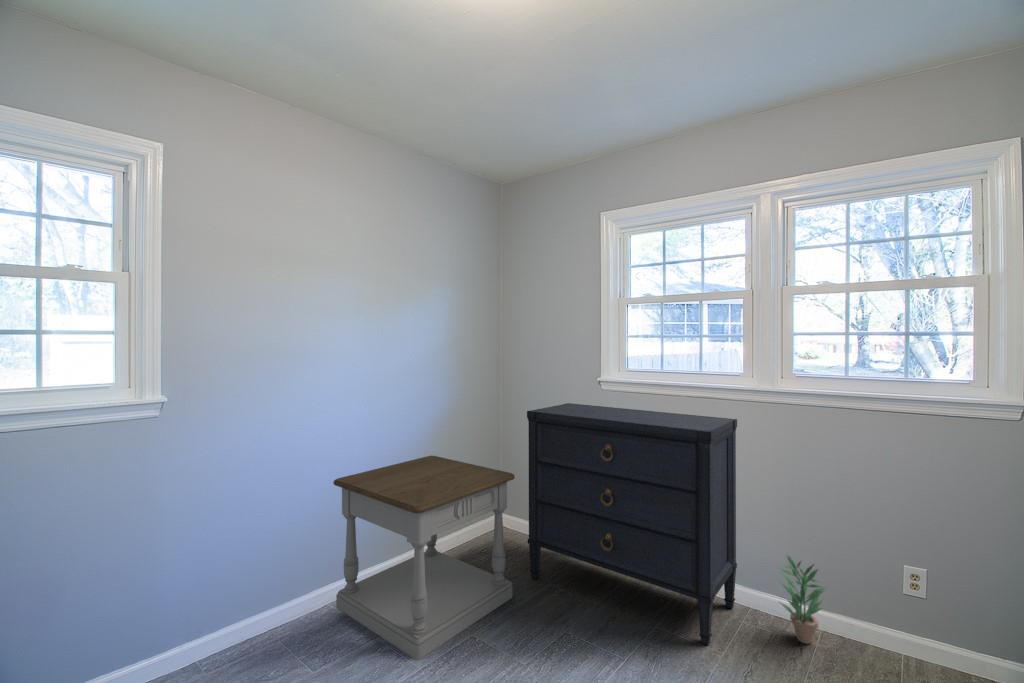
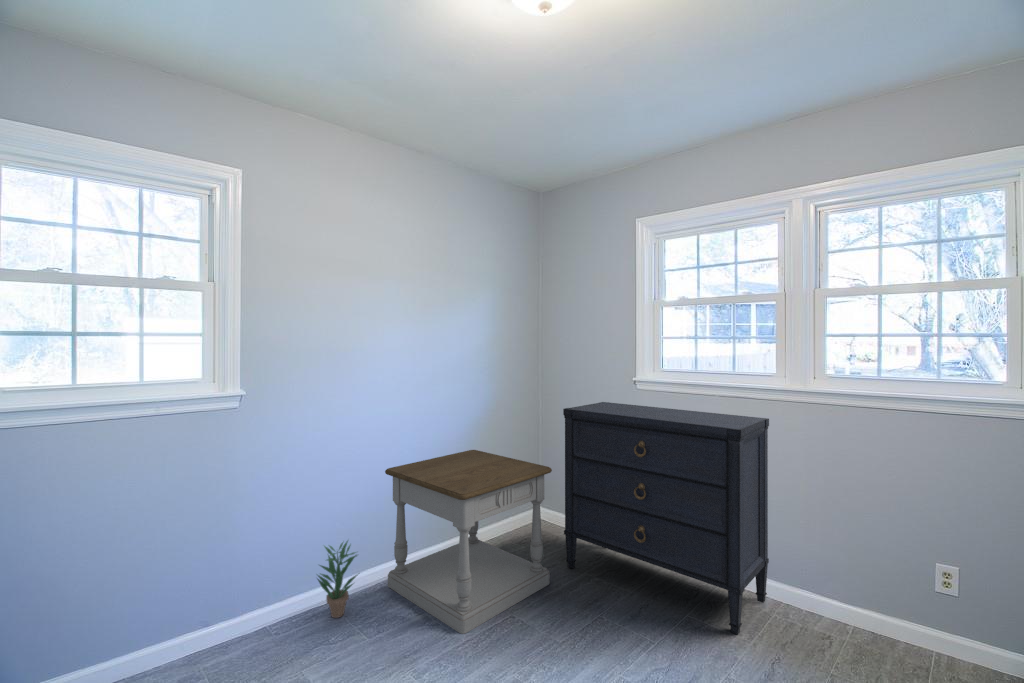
potted plant: present [780,556,826,644] -> present [318,541,357,618]

